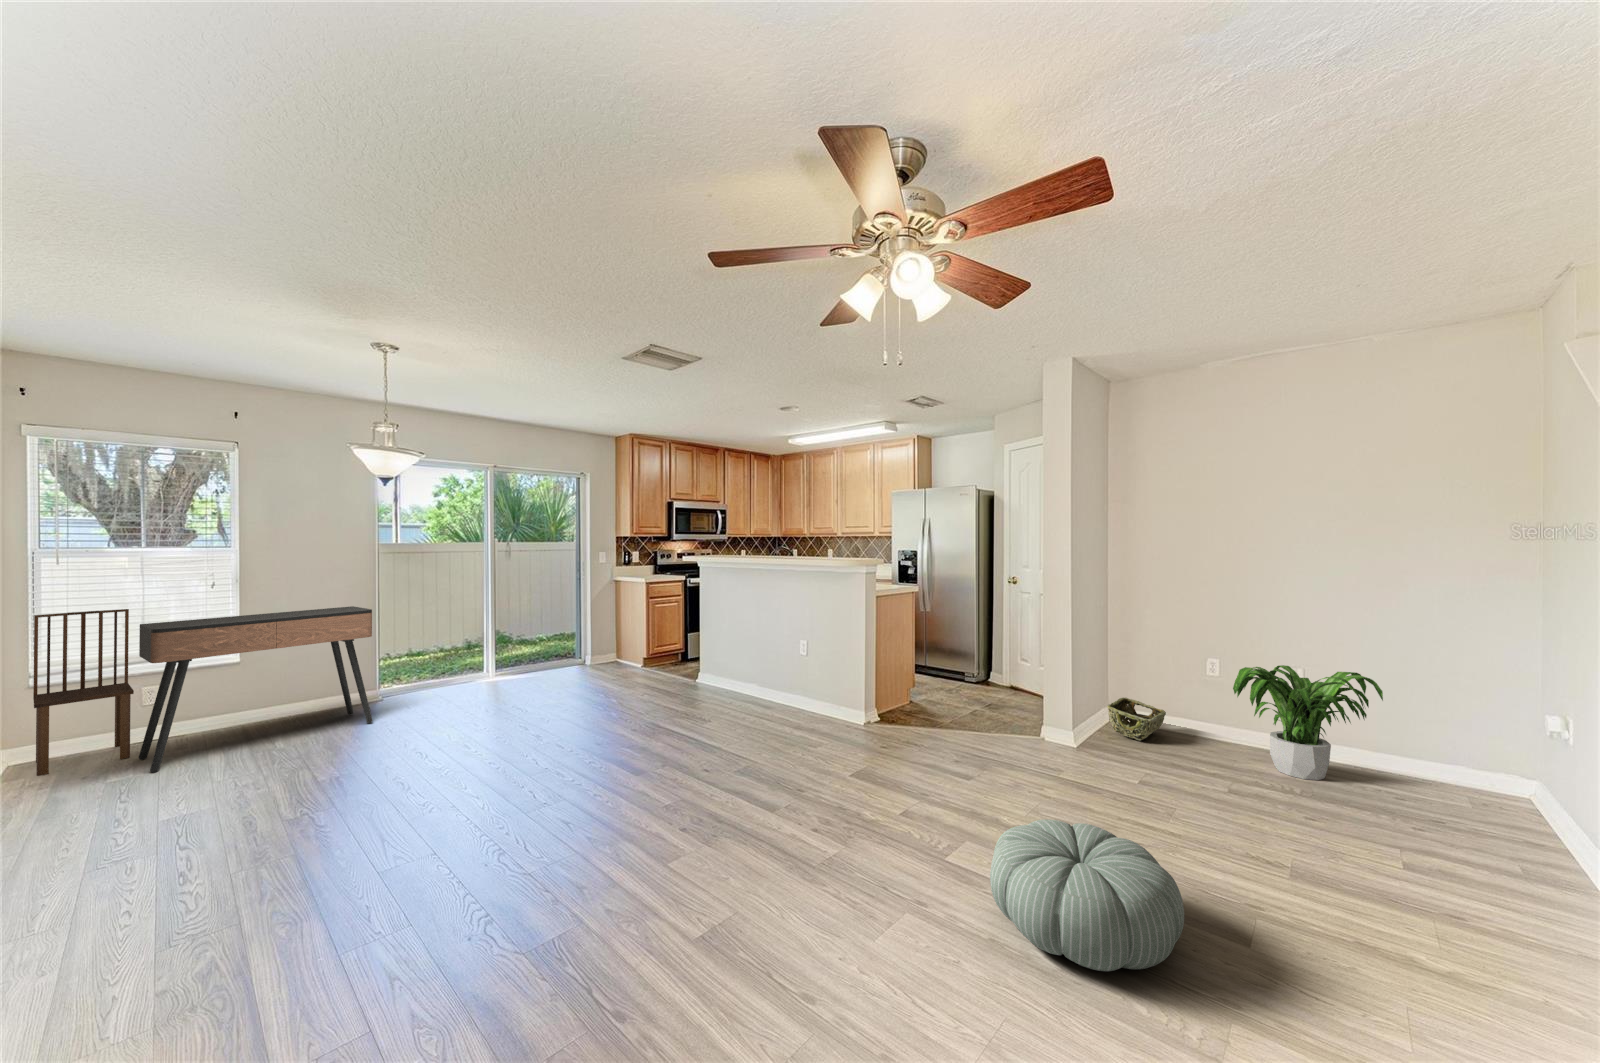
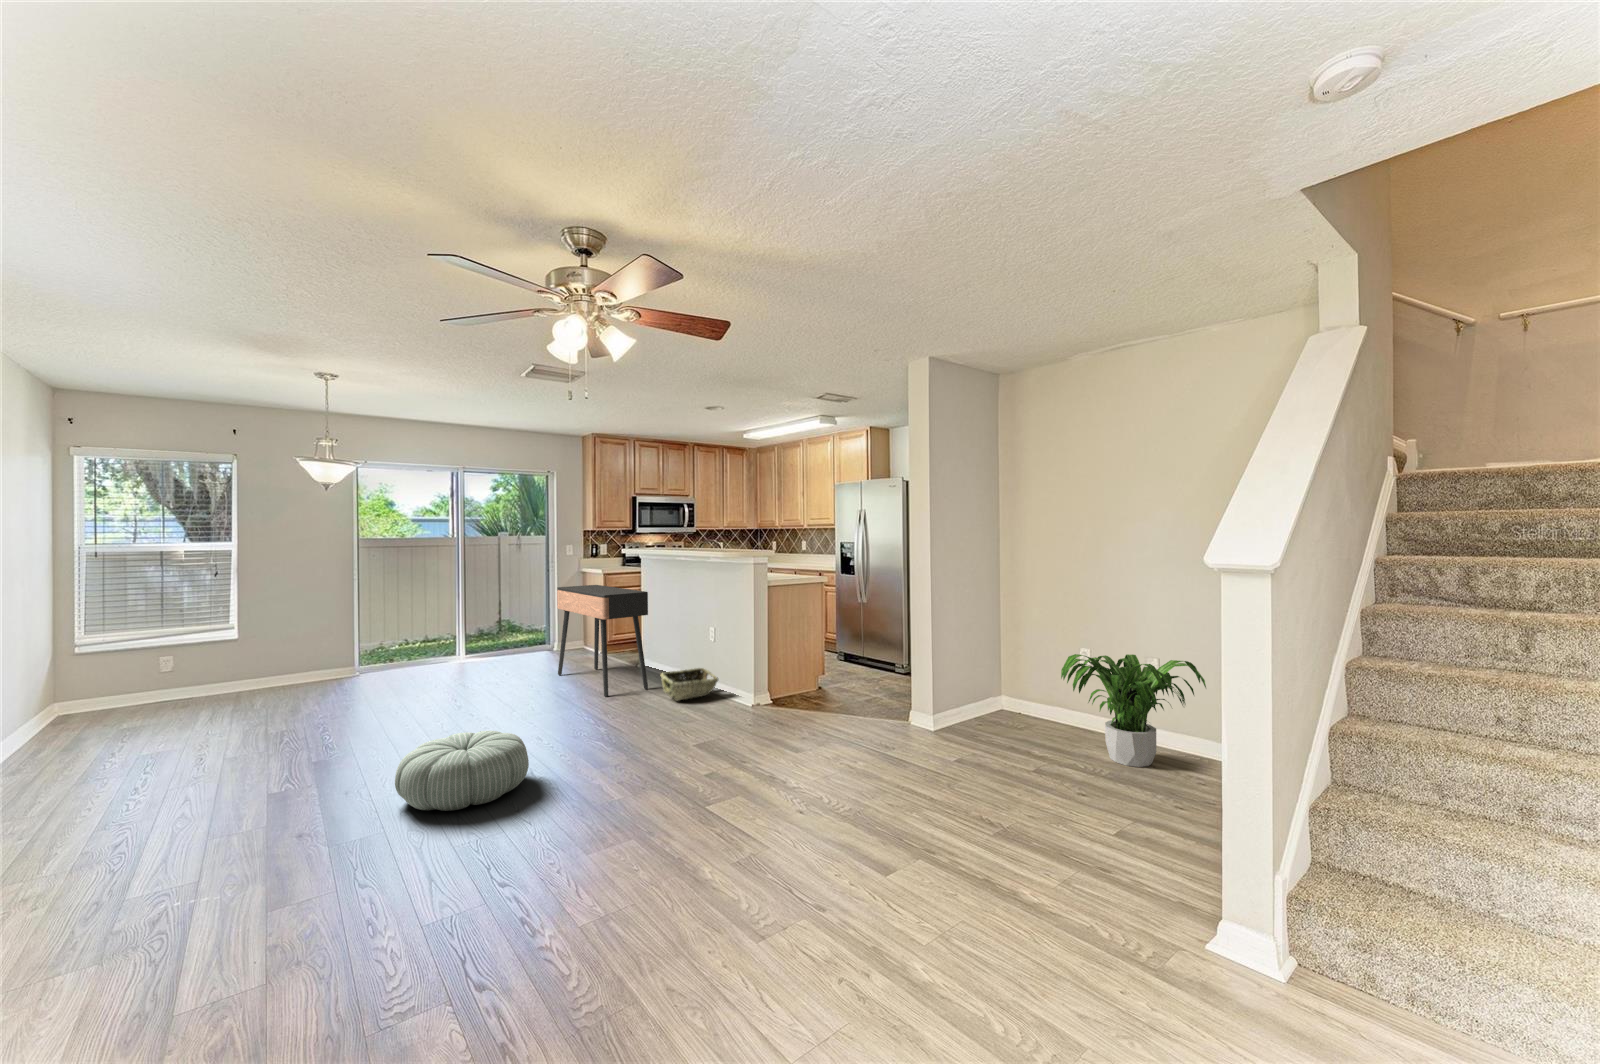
console table: present [139,606,373,772] -> present [557,585,648,697]
dining chair: present [33,609,134,776] -> none [75,592,149,721]
woven basket: present [1107,698,1166,741] -> present [661,668,718,701]
pouf: present [990,819,1184,971] -> present [395,731,529,811]

